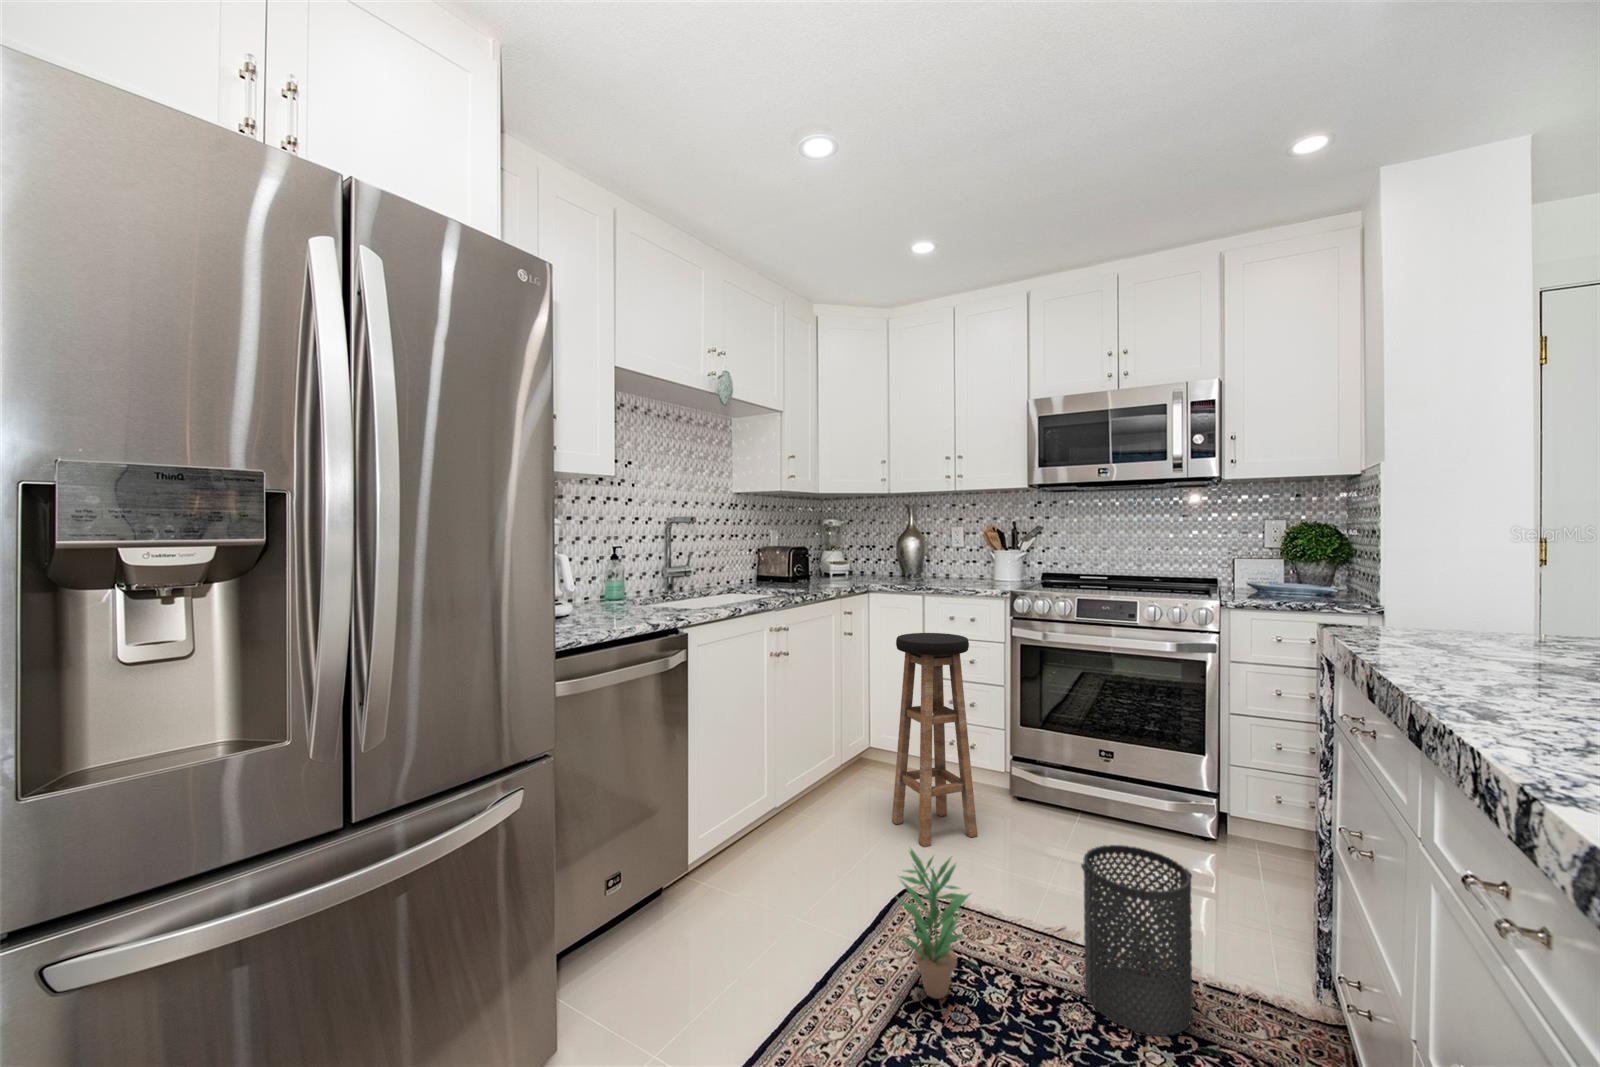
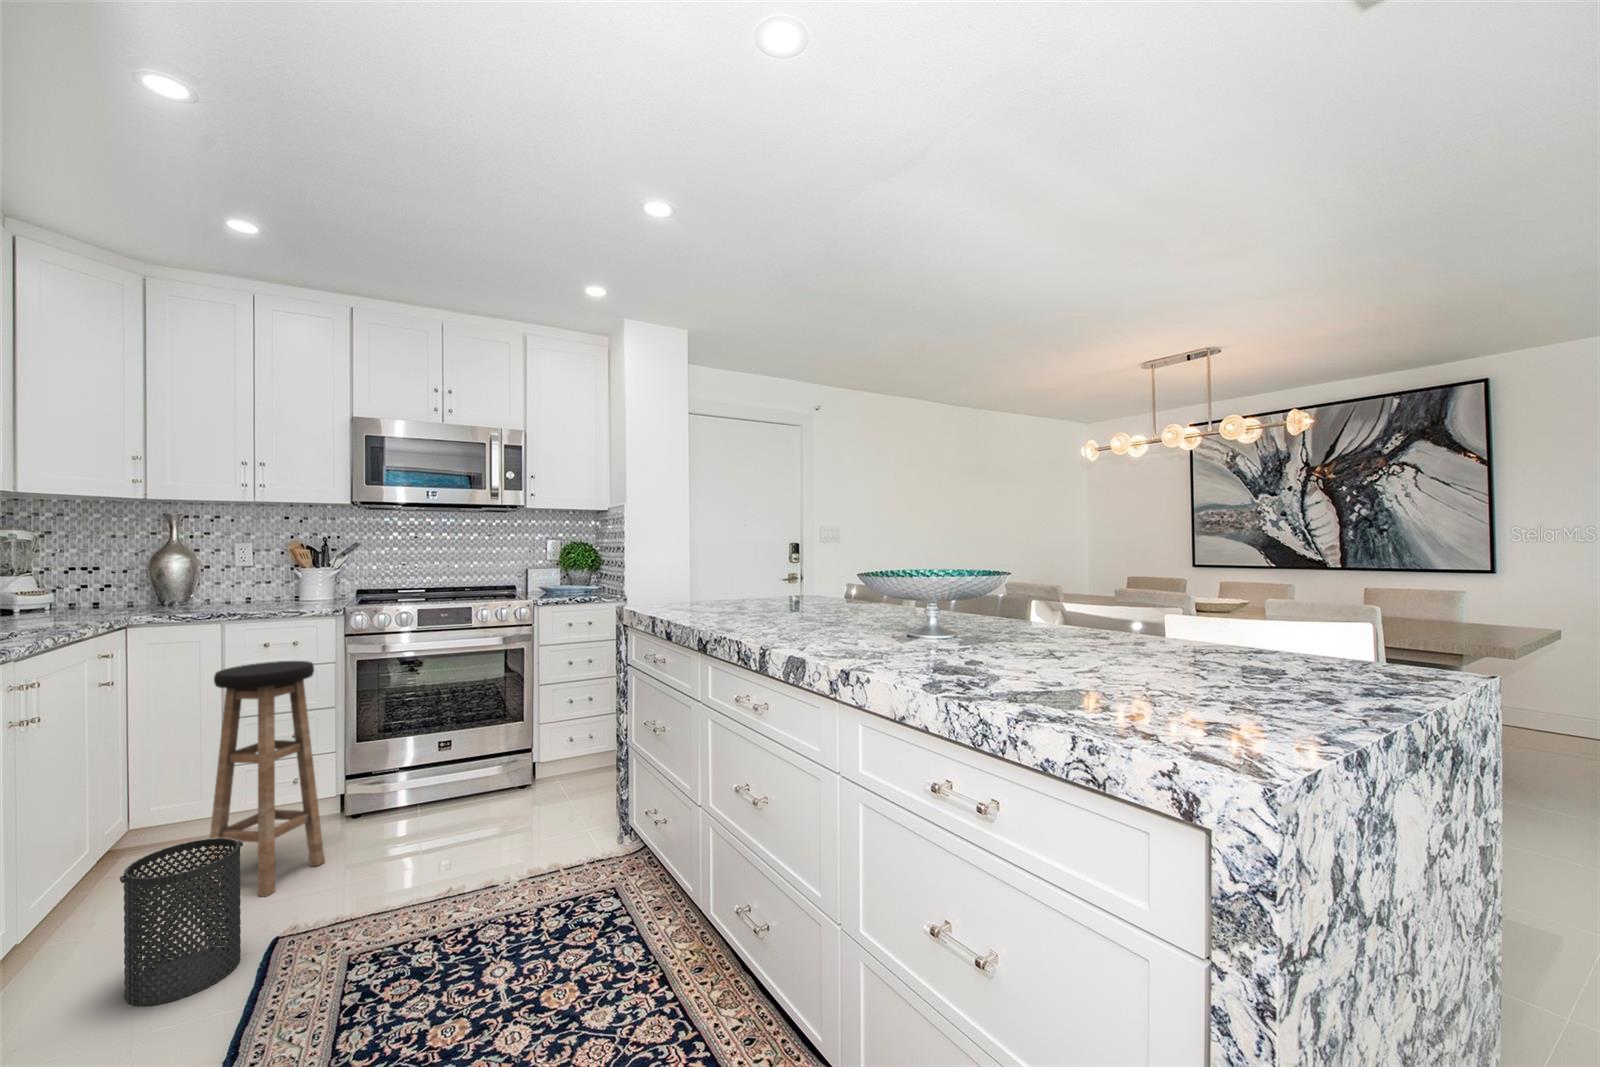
trash can: present [1081,845,1192,1036] -> present [120,838,243,1006]
potted plant: present [897,849,969,999] -> none [322,849,409,994]

